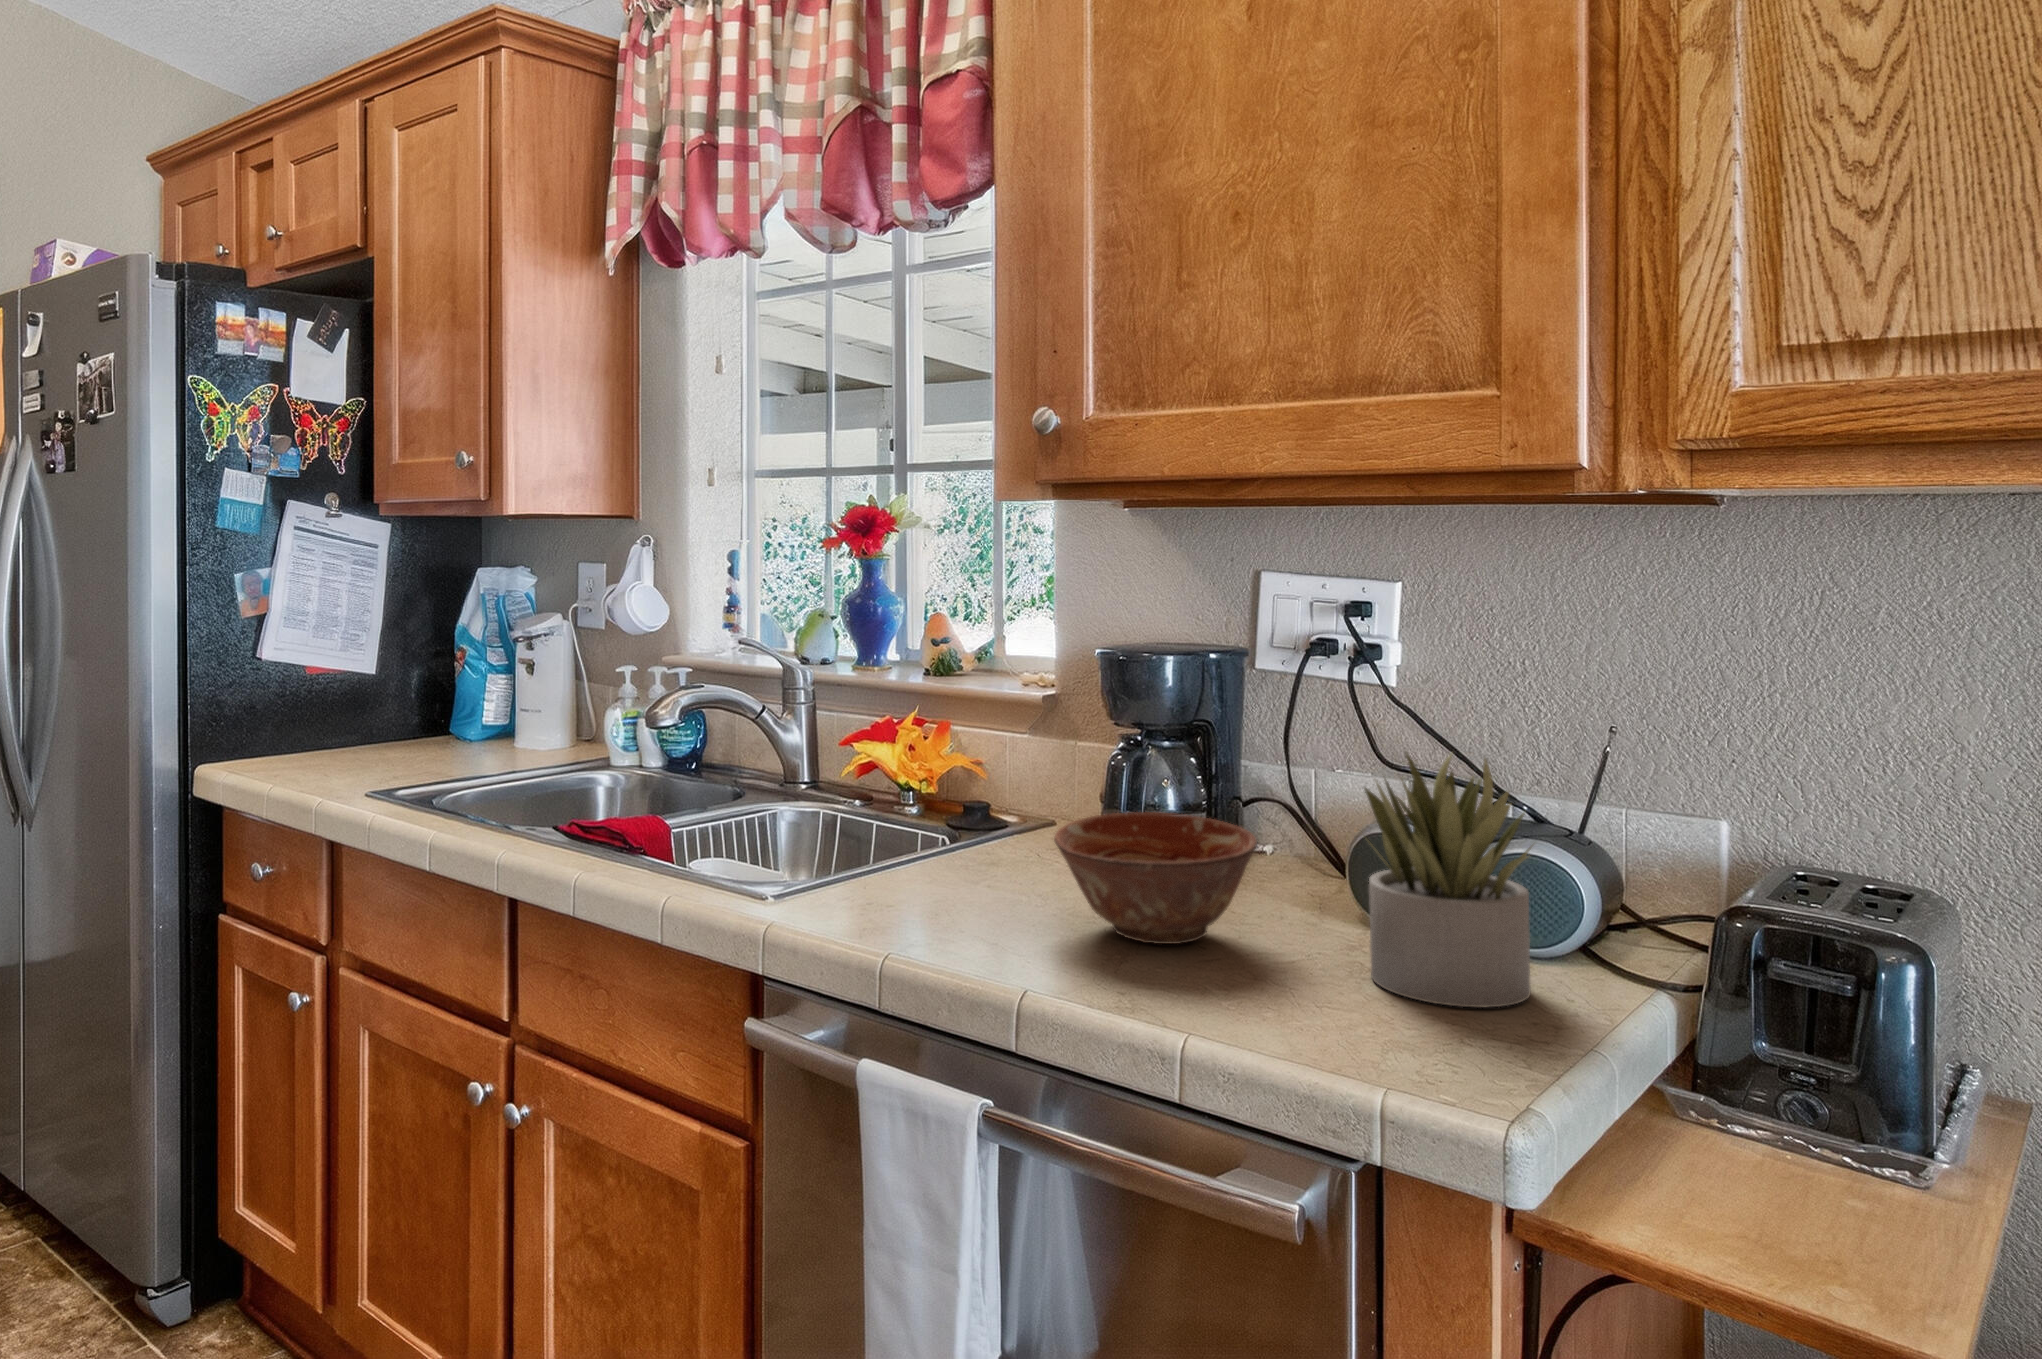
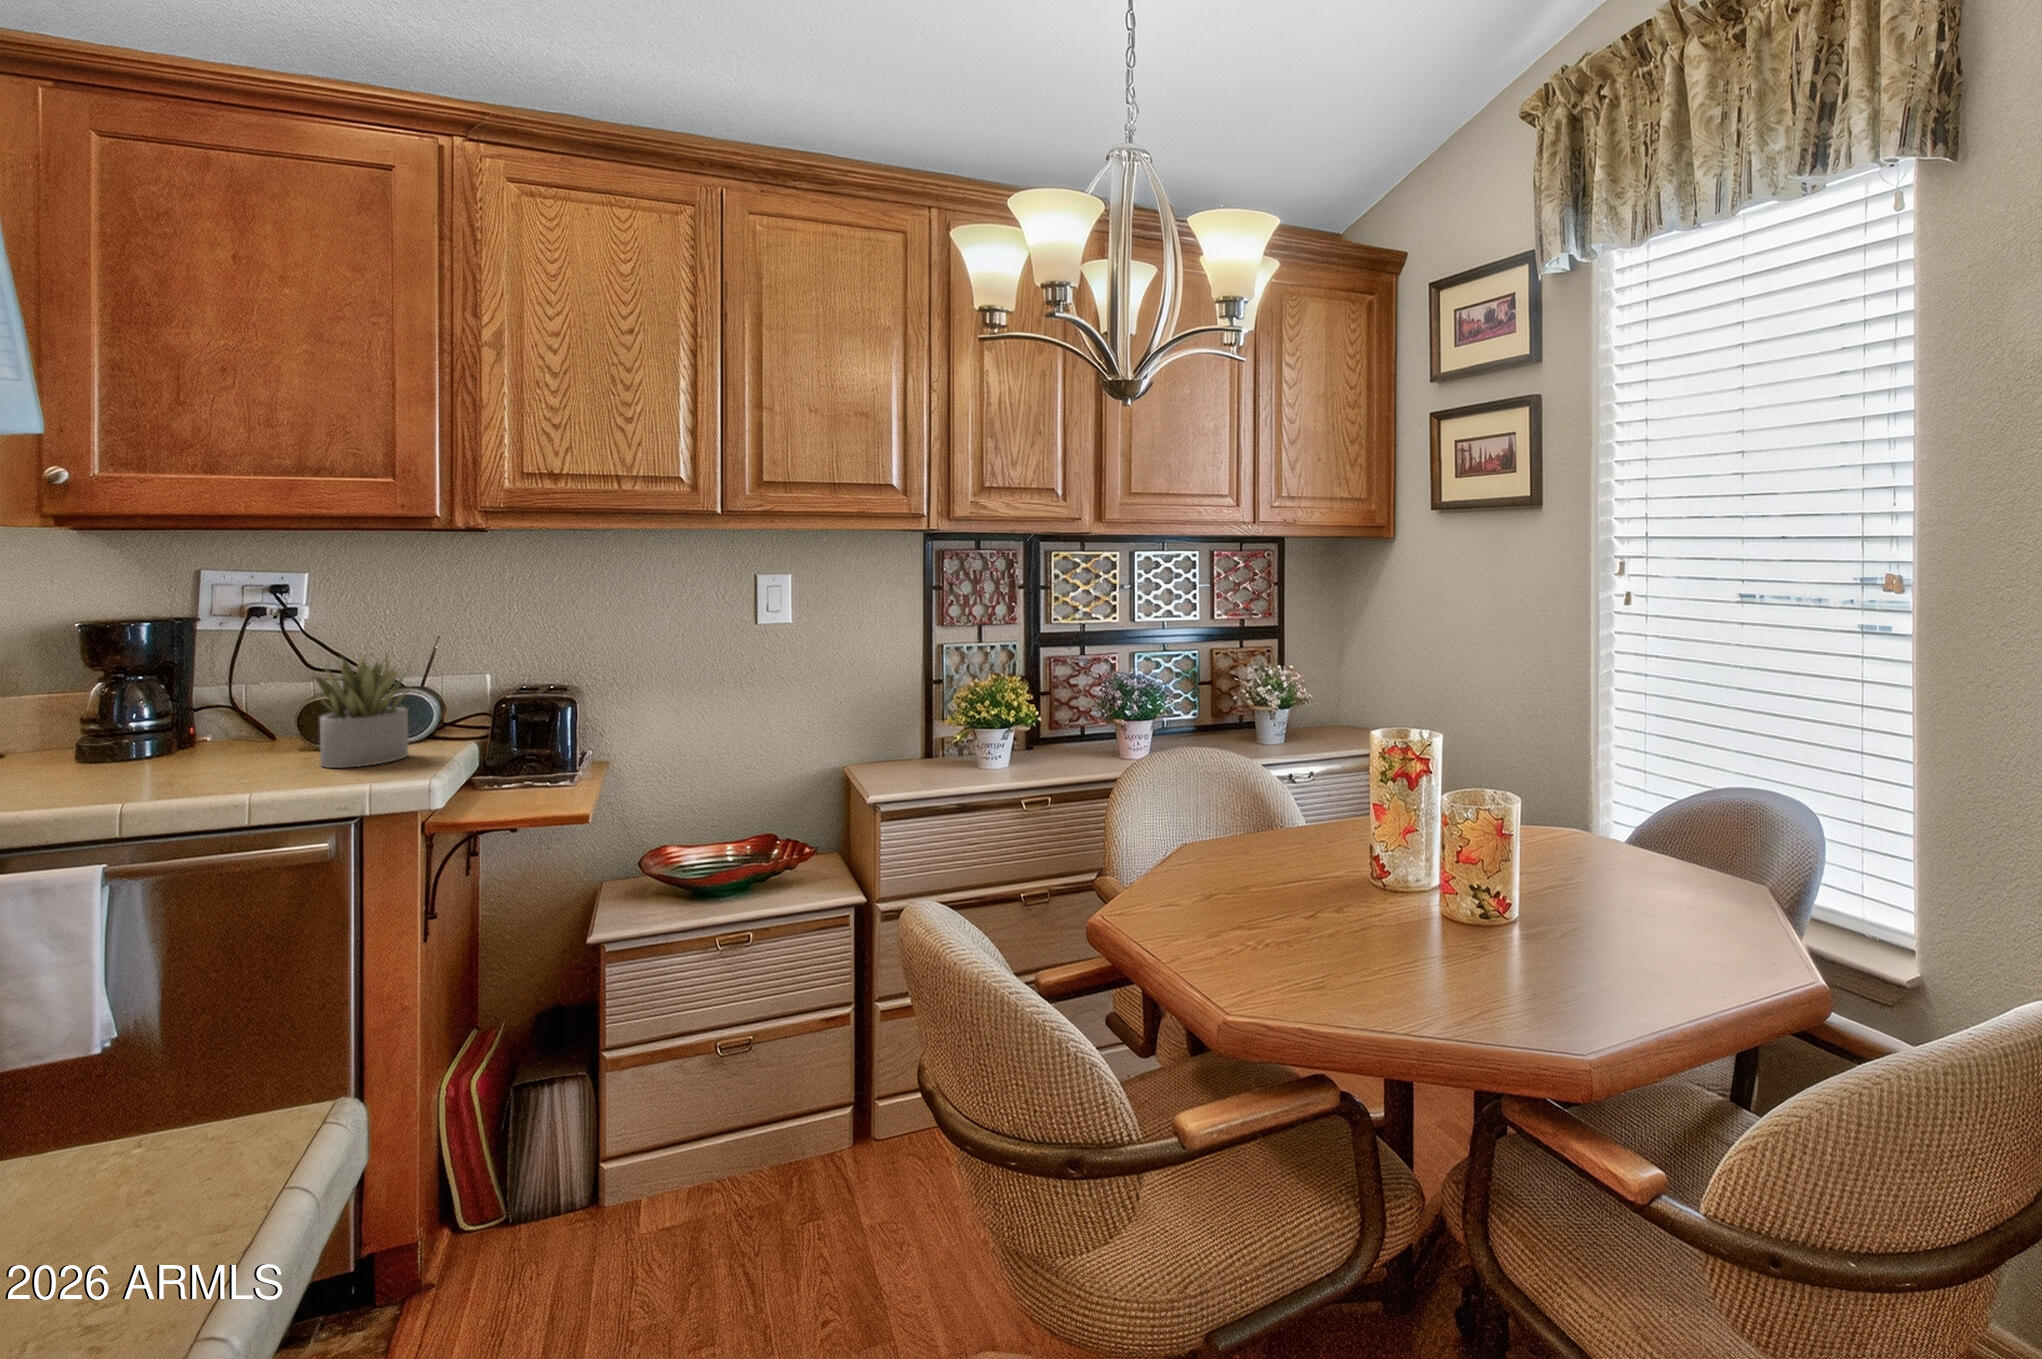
ceramic bowl: present [1054,812,1257,944] -> none [85,711,243,784]

